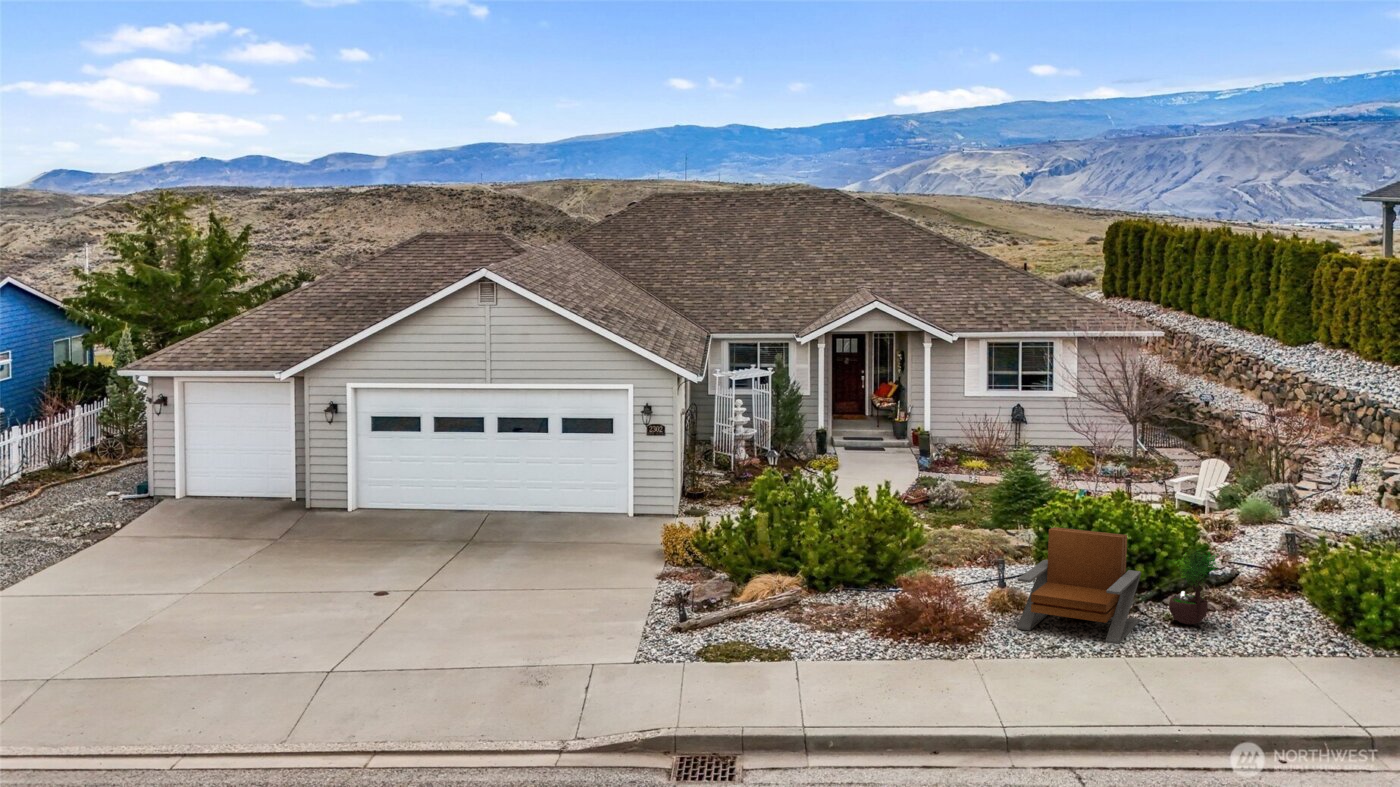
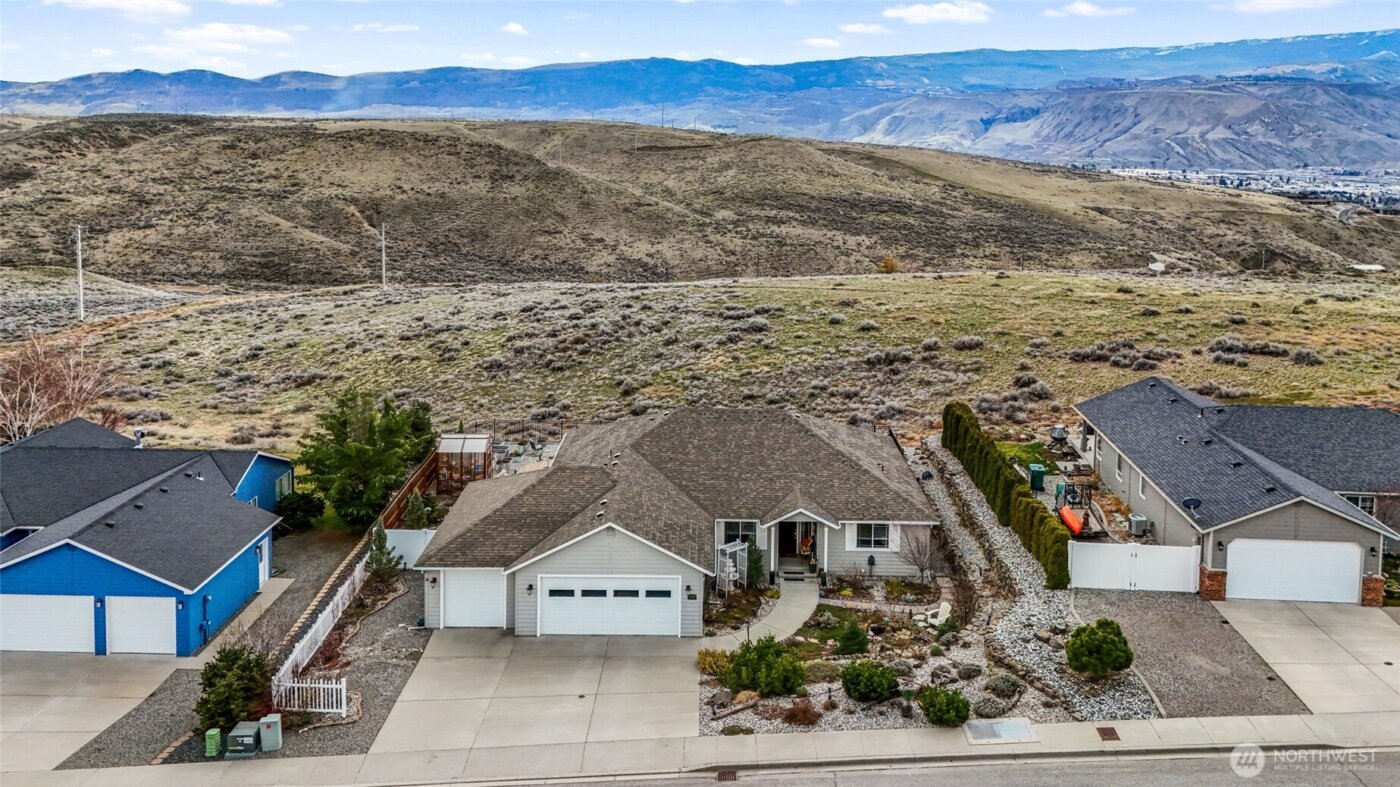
lounge chair: present [1017,527,1141,644] -> none [842,676,889,726]

